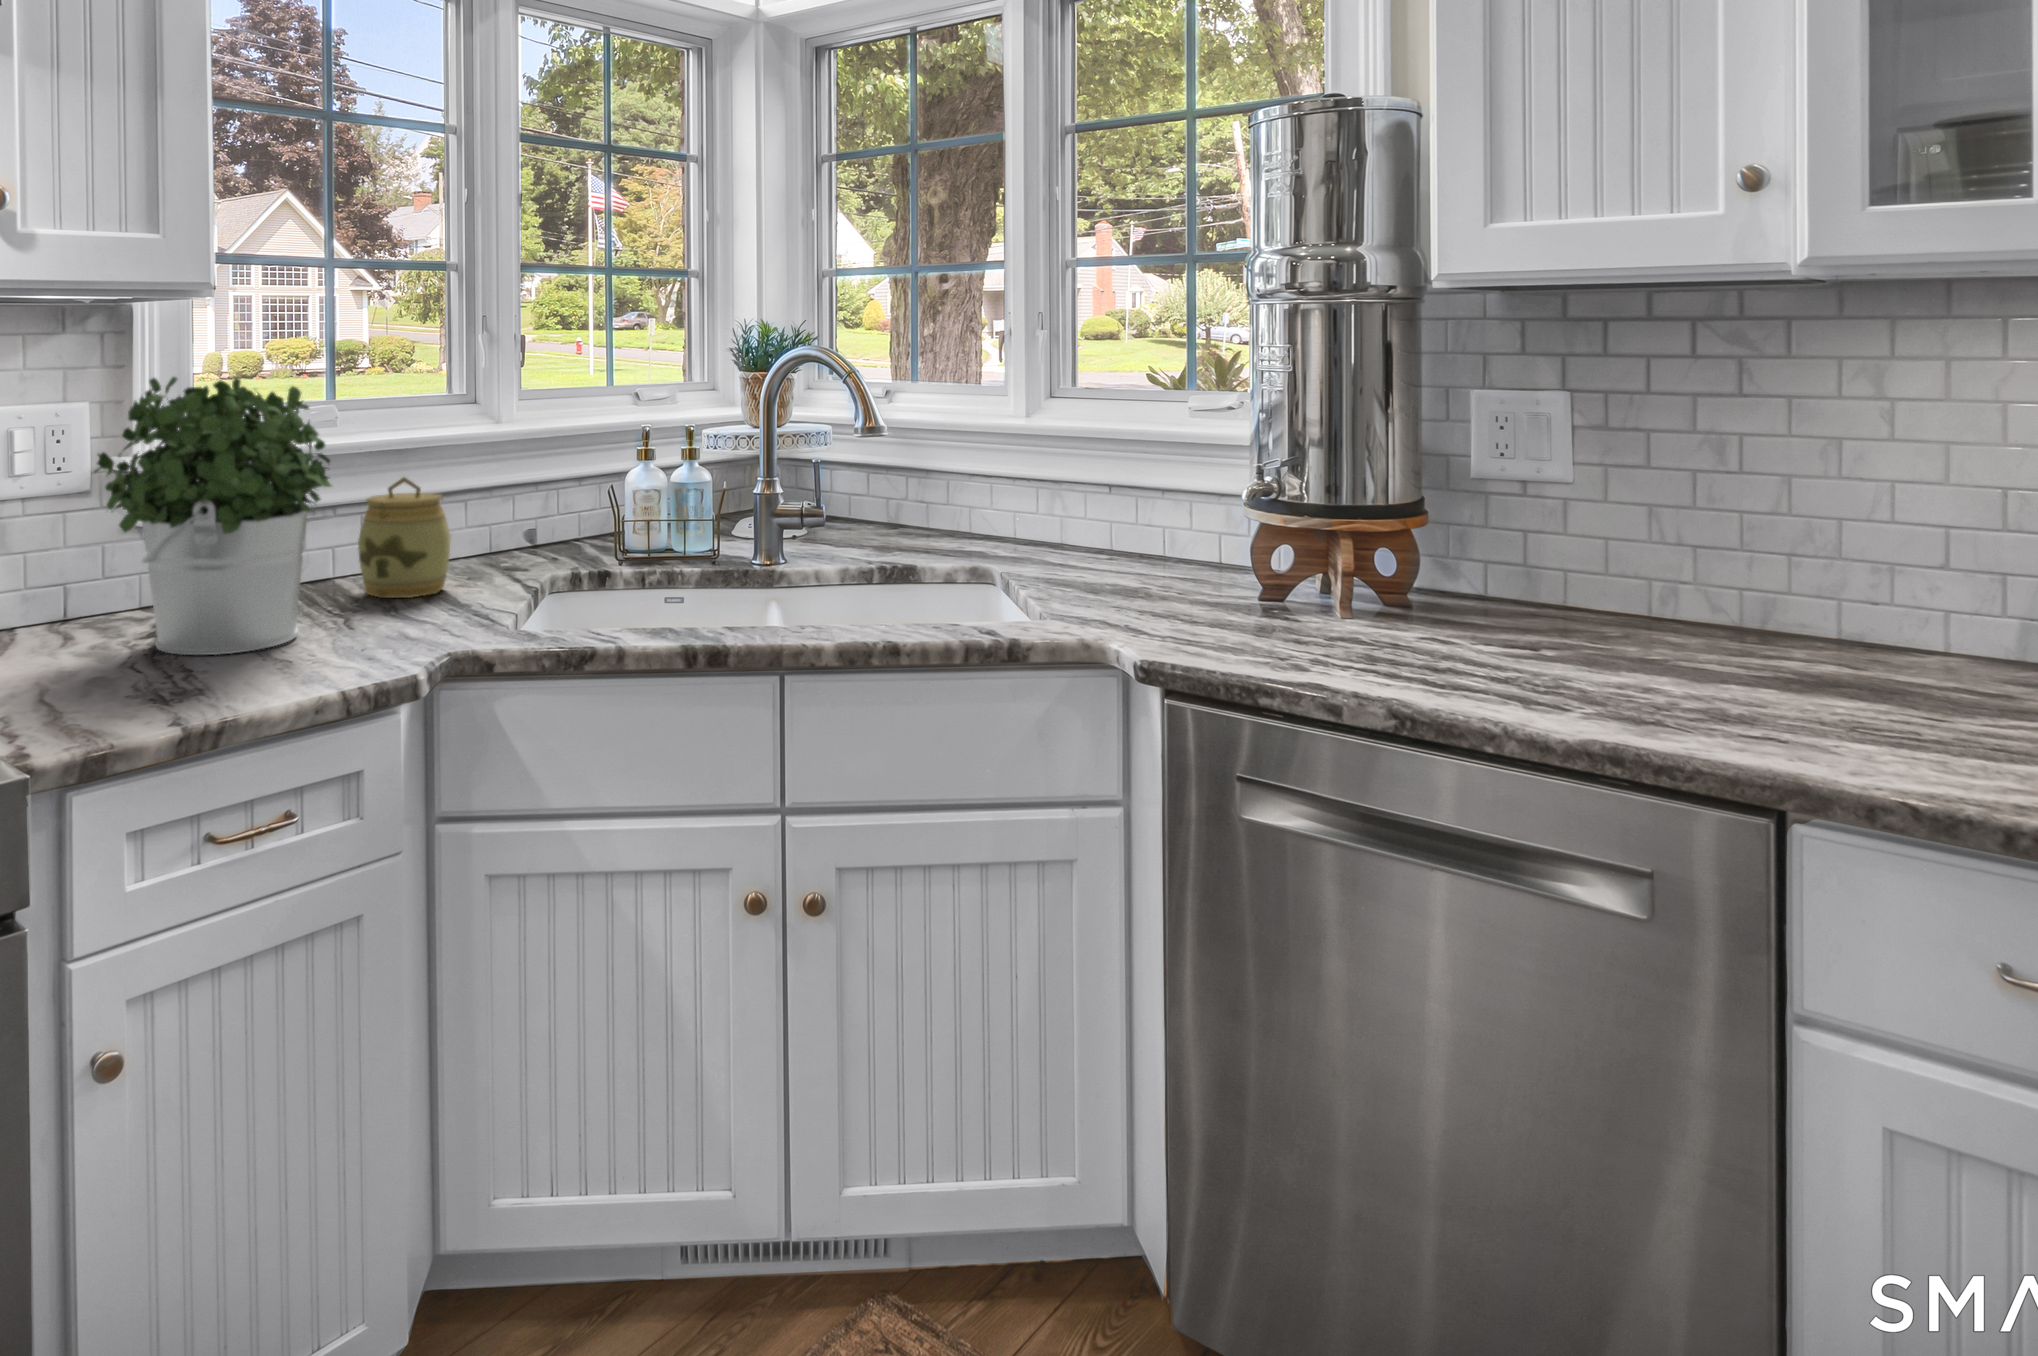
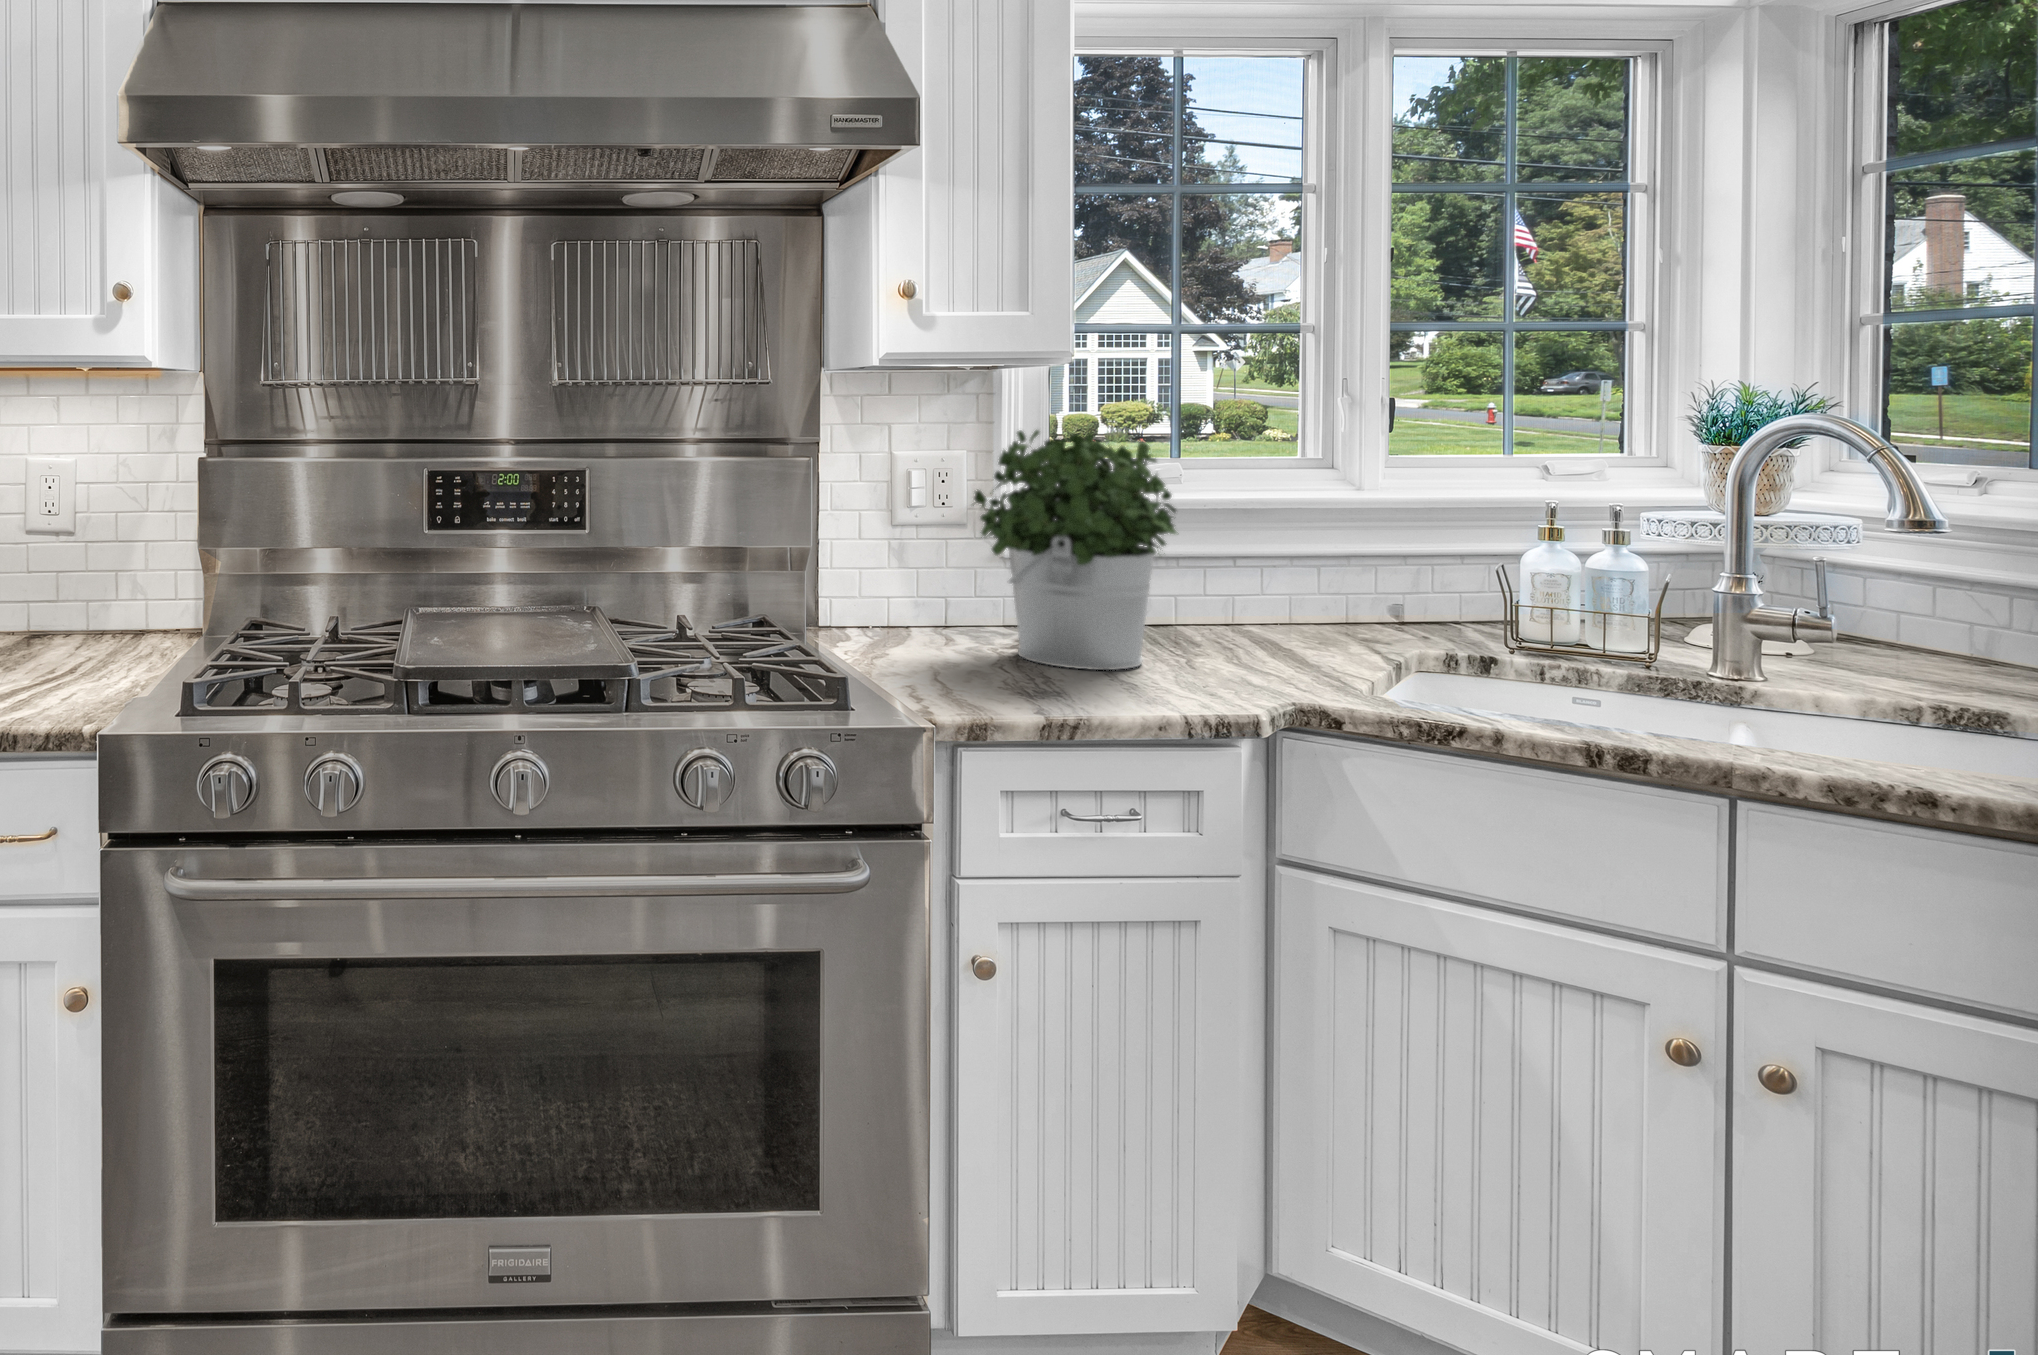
jar: present [358,477,450,598] -> none [1201,533,1300,649]

